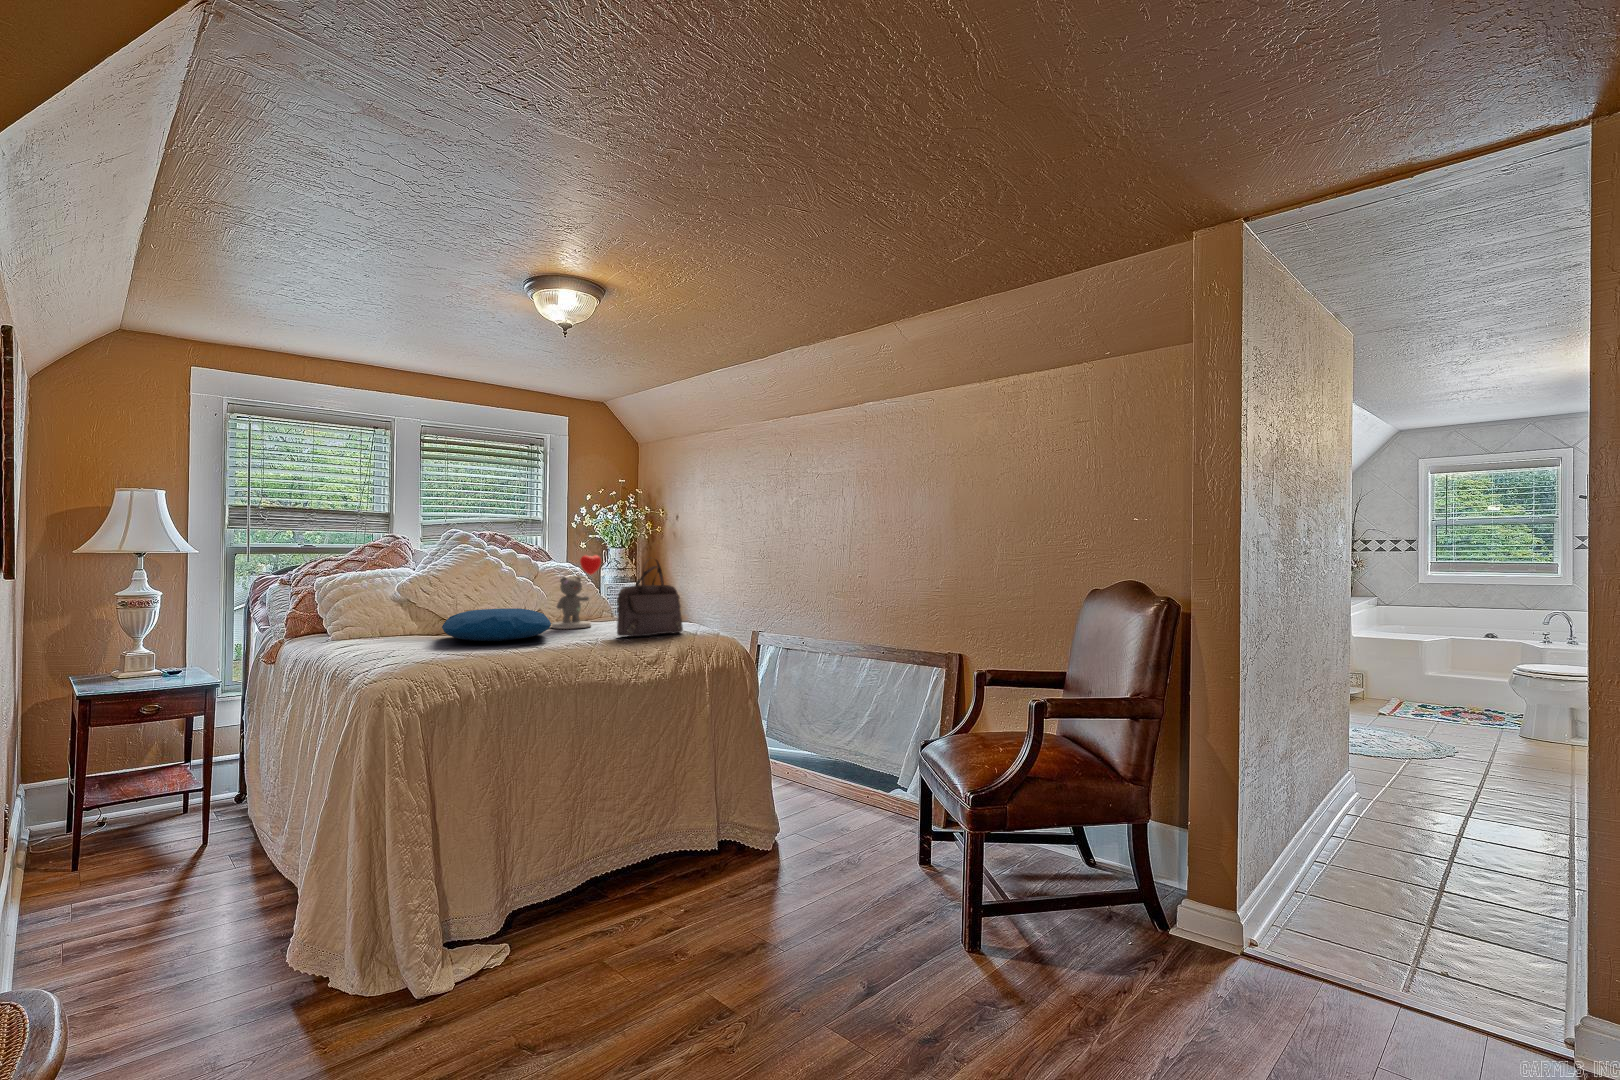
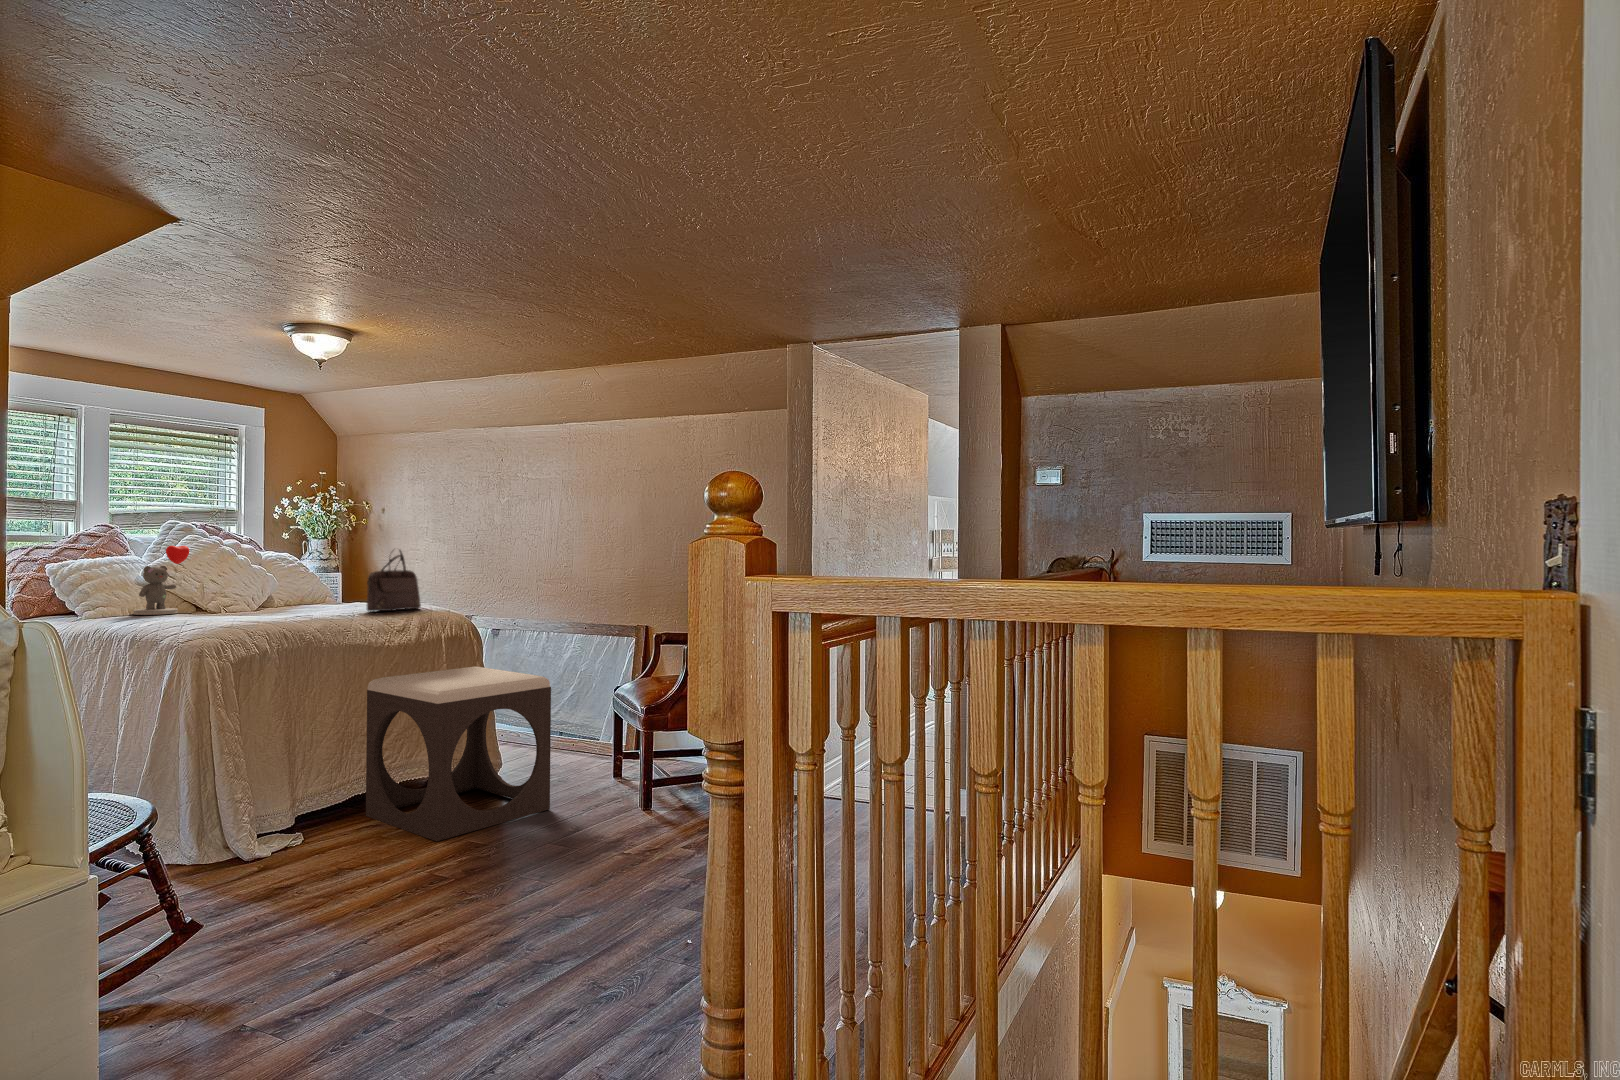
teddy bear: present [552,555,601,629] -> present [133,546,189,615]
pillow: present [442,608,551,641] -> none [207,589,312,616]
footstool: none [603,712,833,986] -> present [366,666,551,841]

